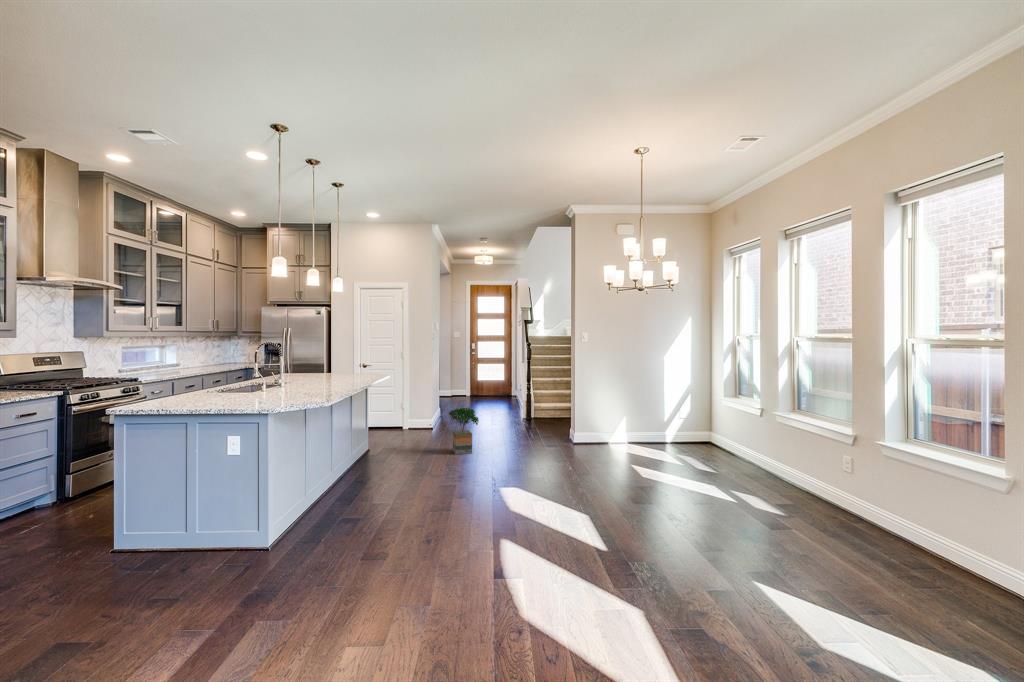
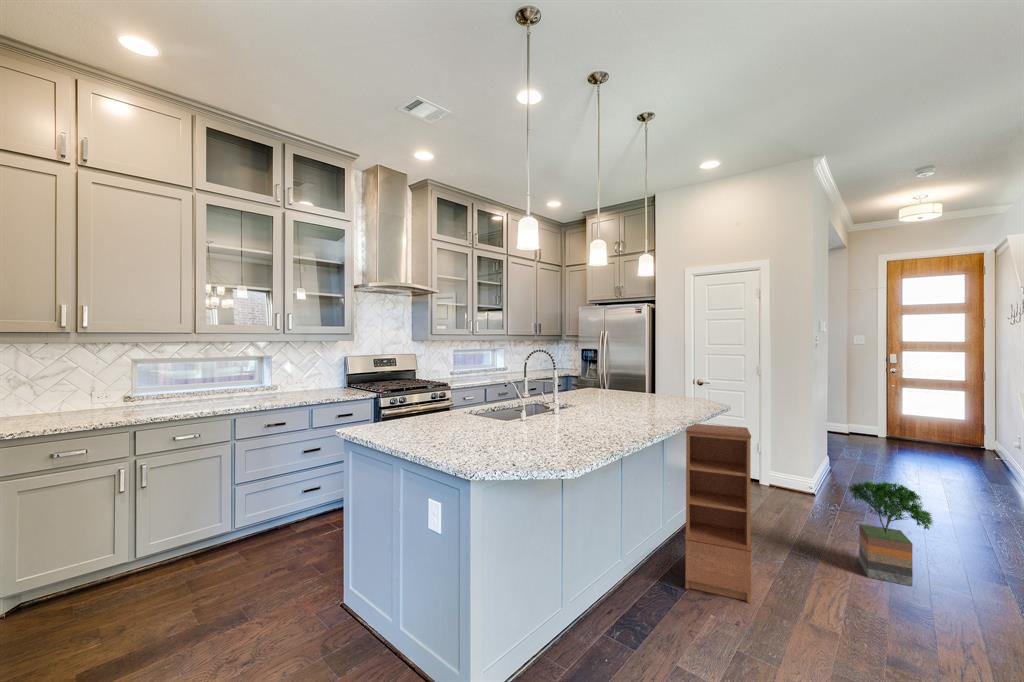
bookcase: none [373,386,408,477] -> present [685,424,752,603]

